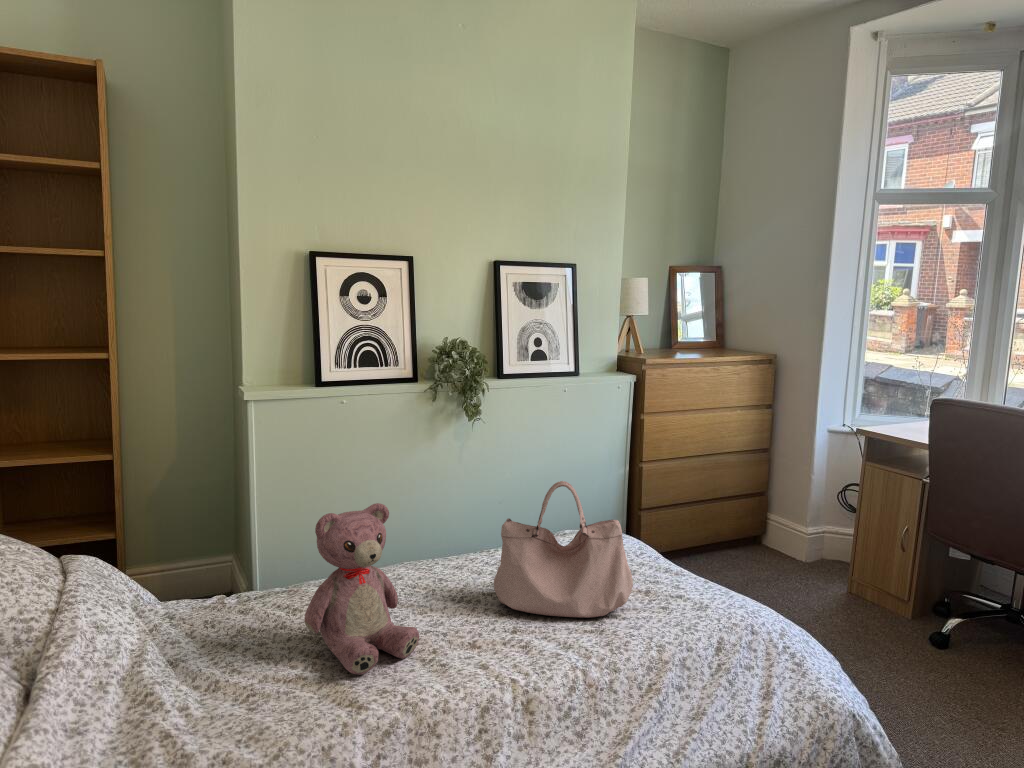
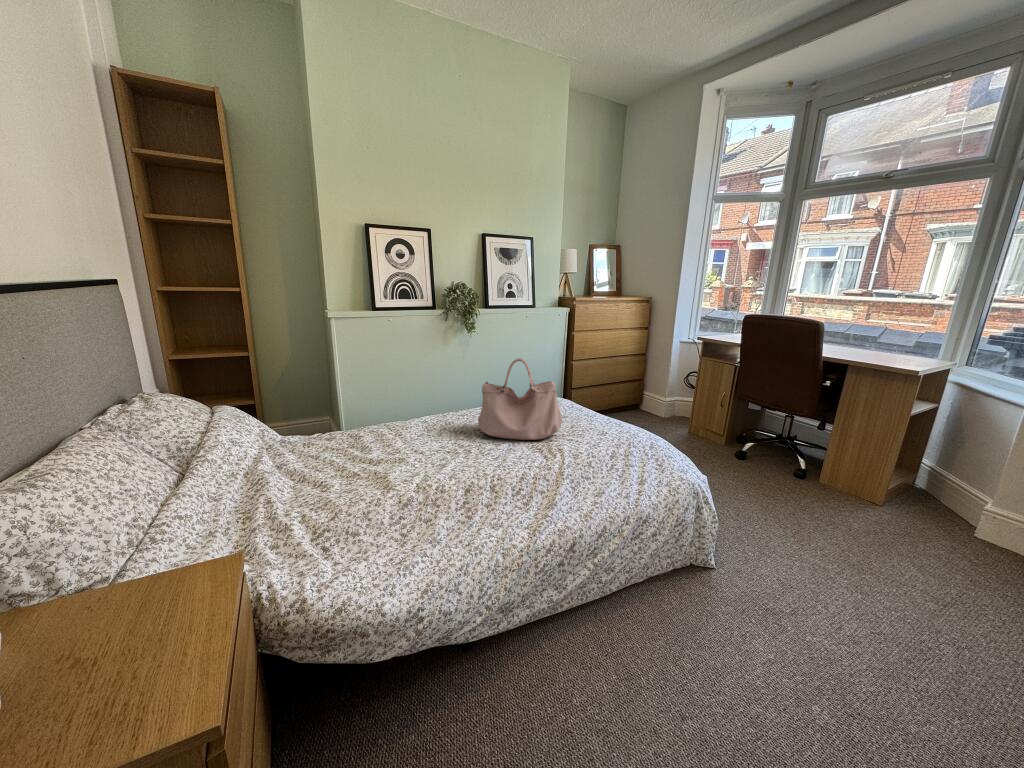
teddy bear: present [304,503,419,675] -> none [357,369,429,472]

